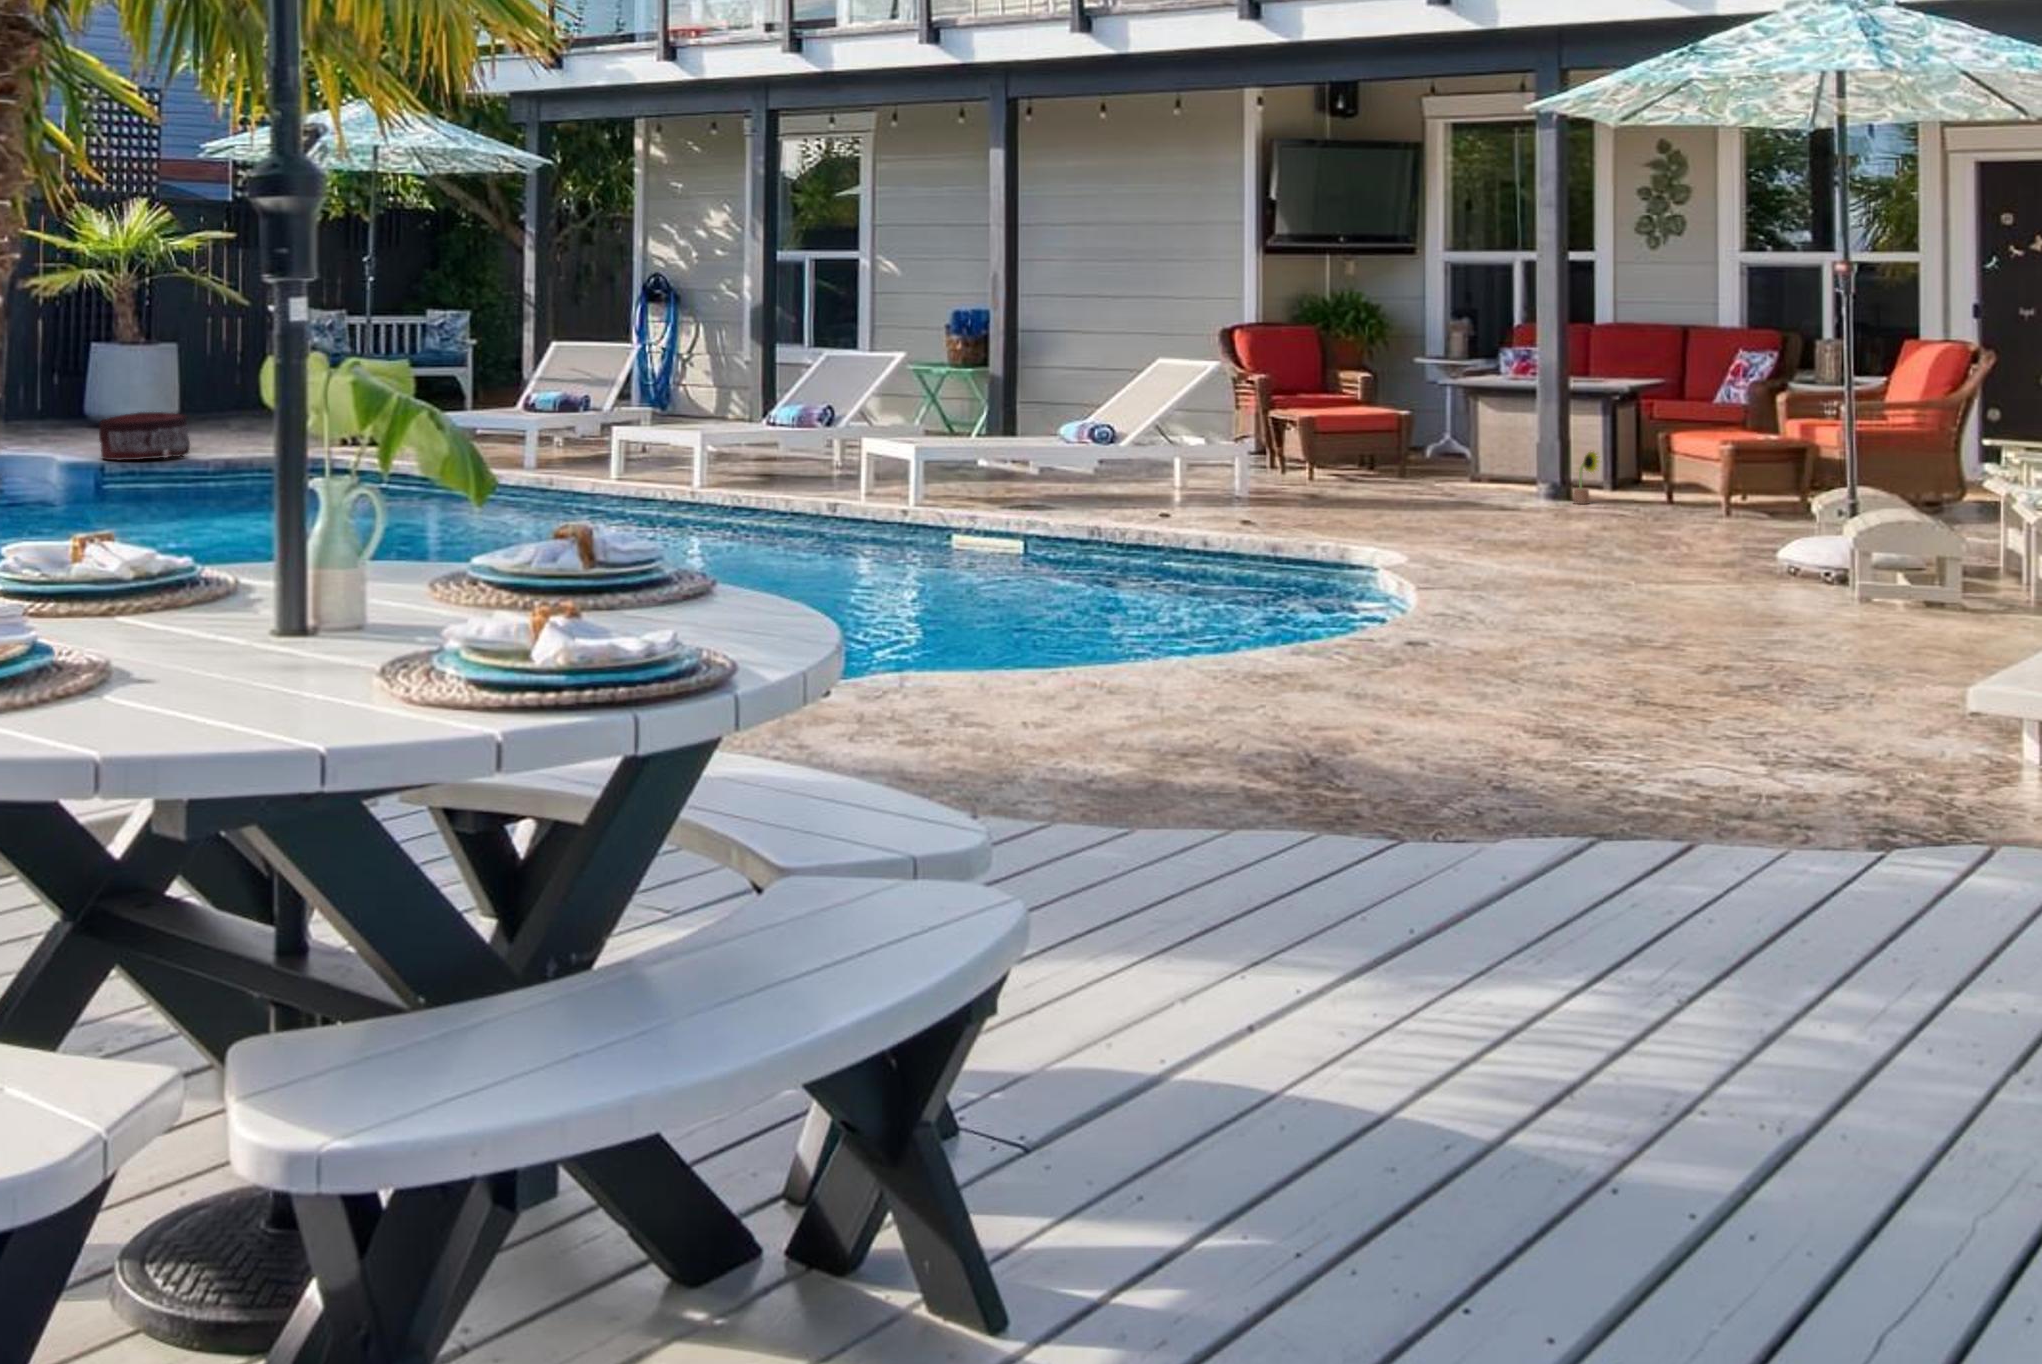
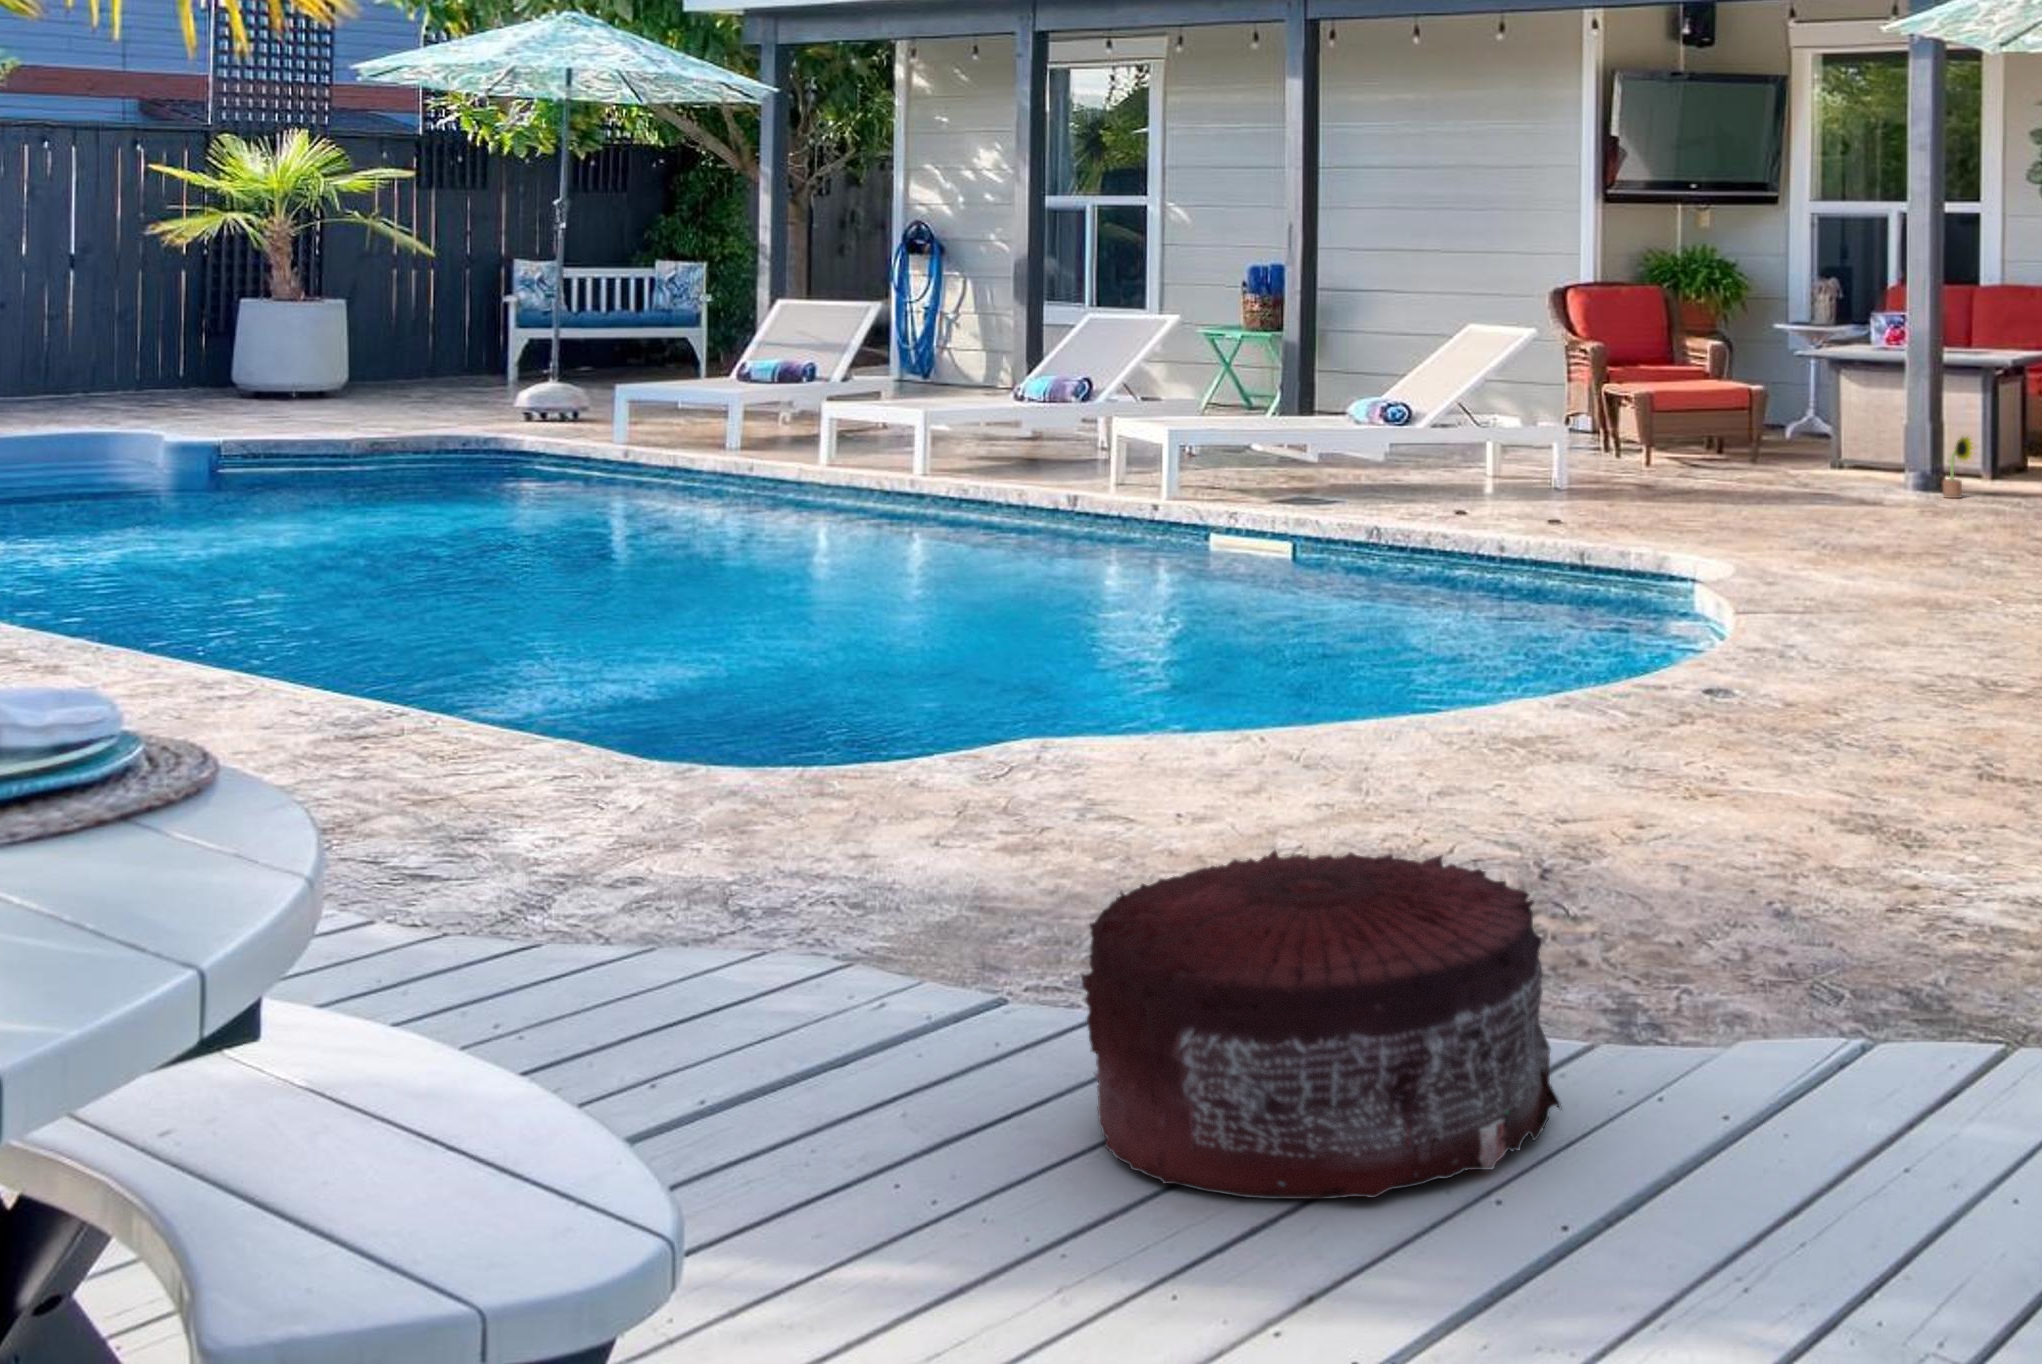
pouf: present [99,412,190,460] -> present [1080,850,1561,1199]

